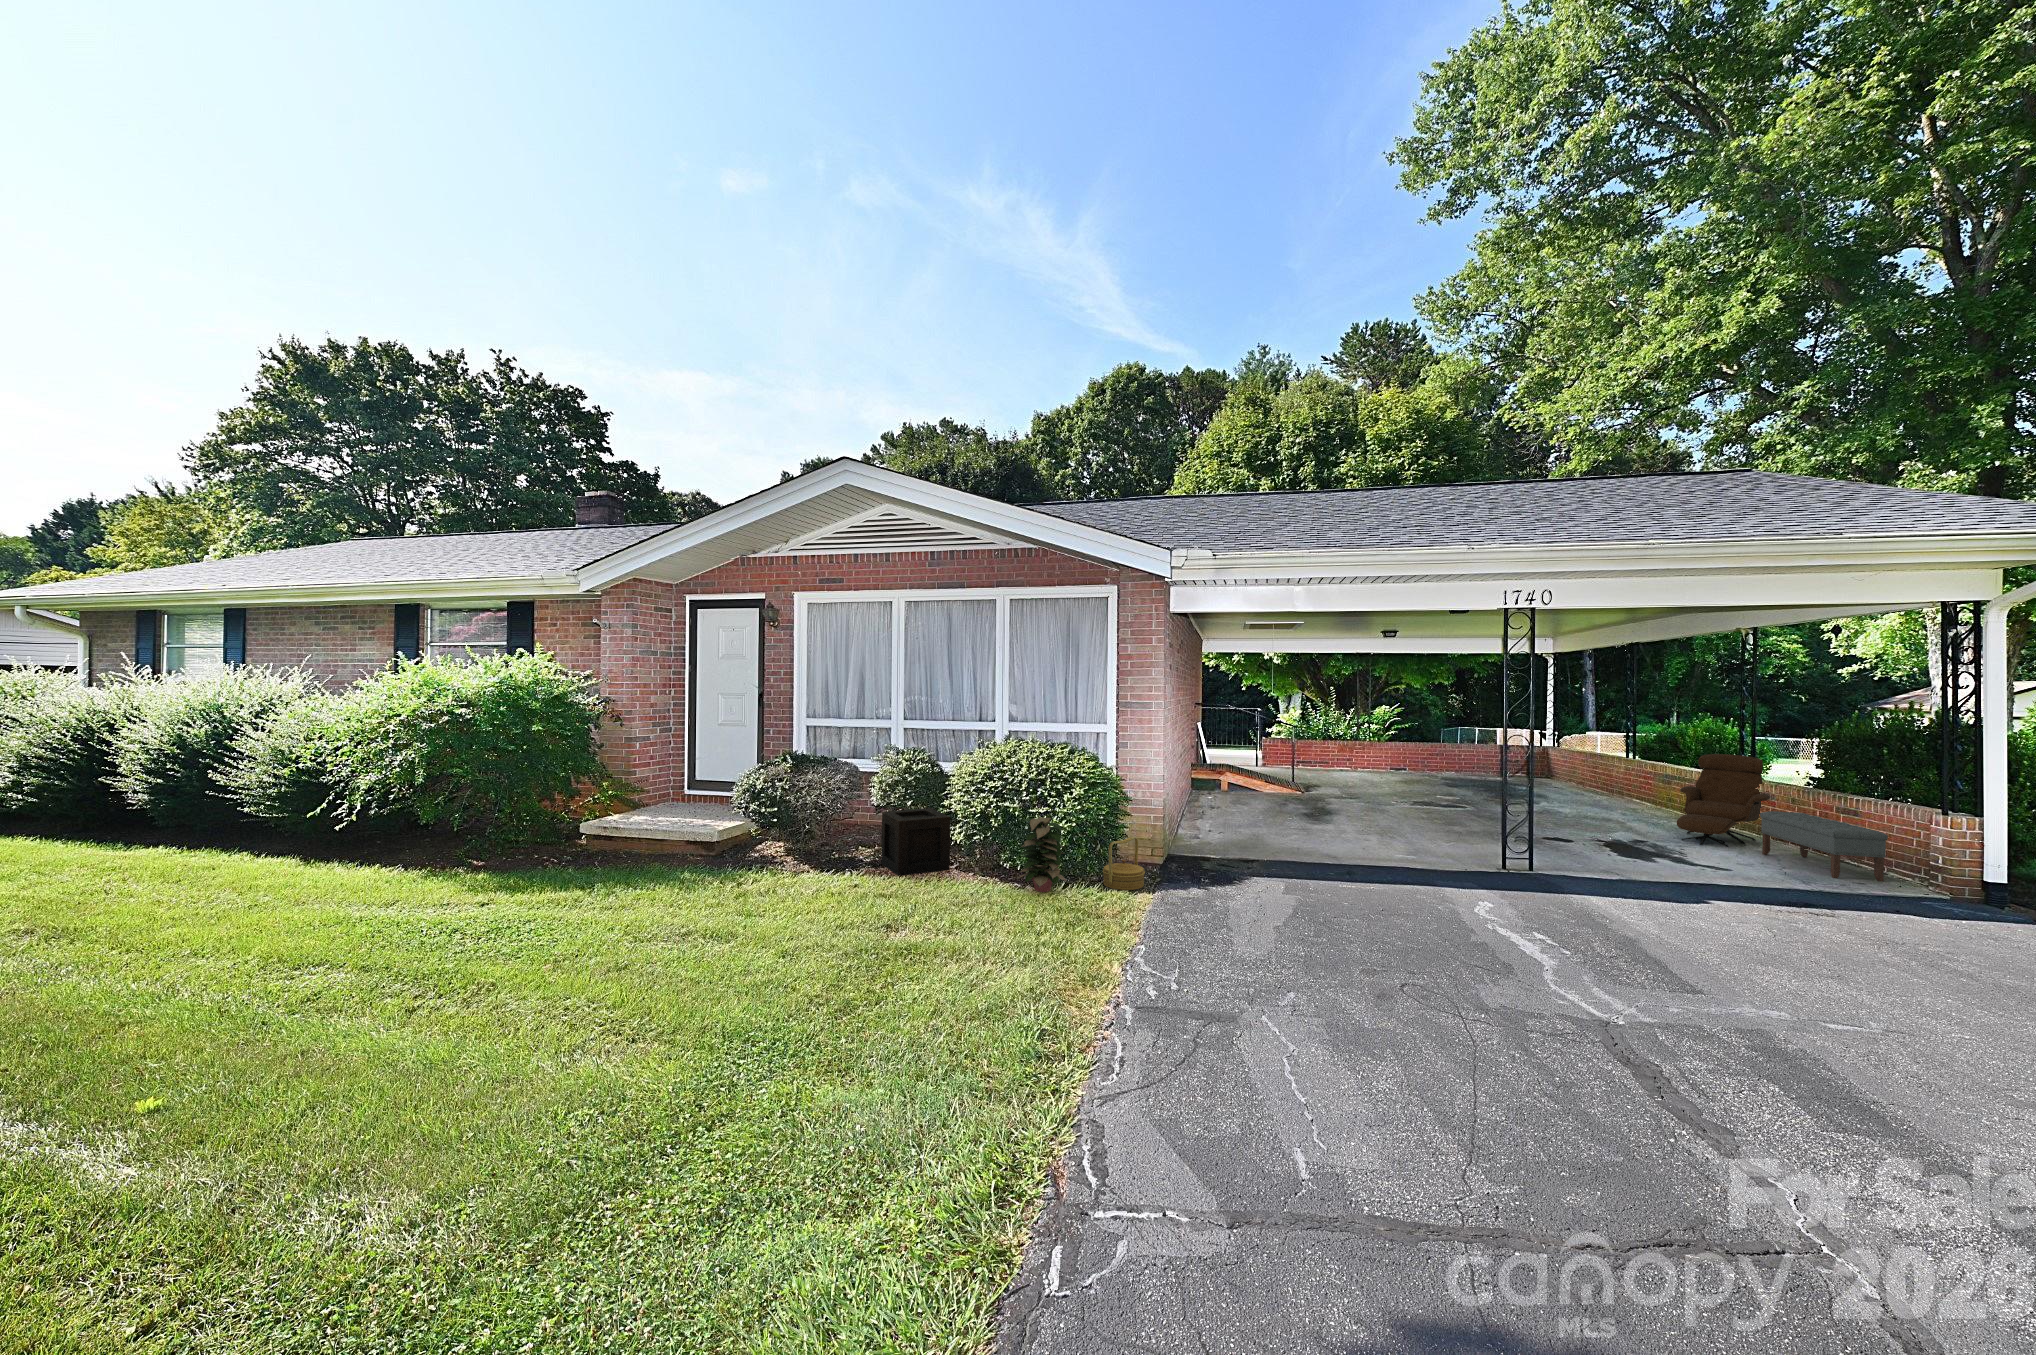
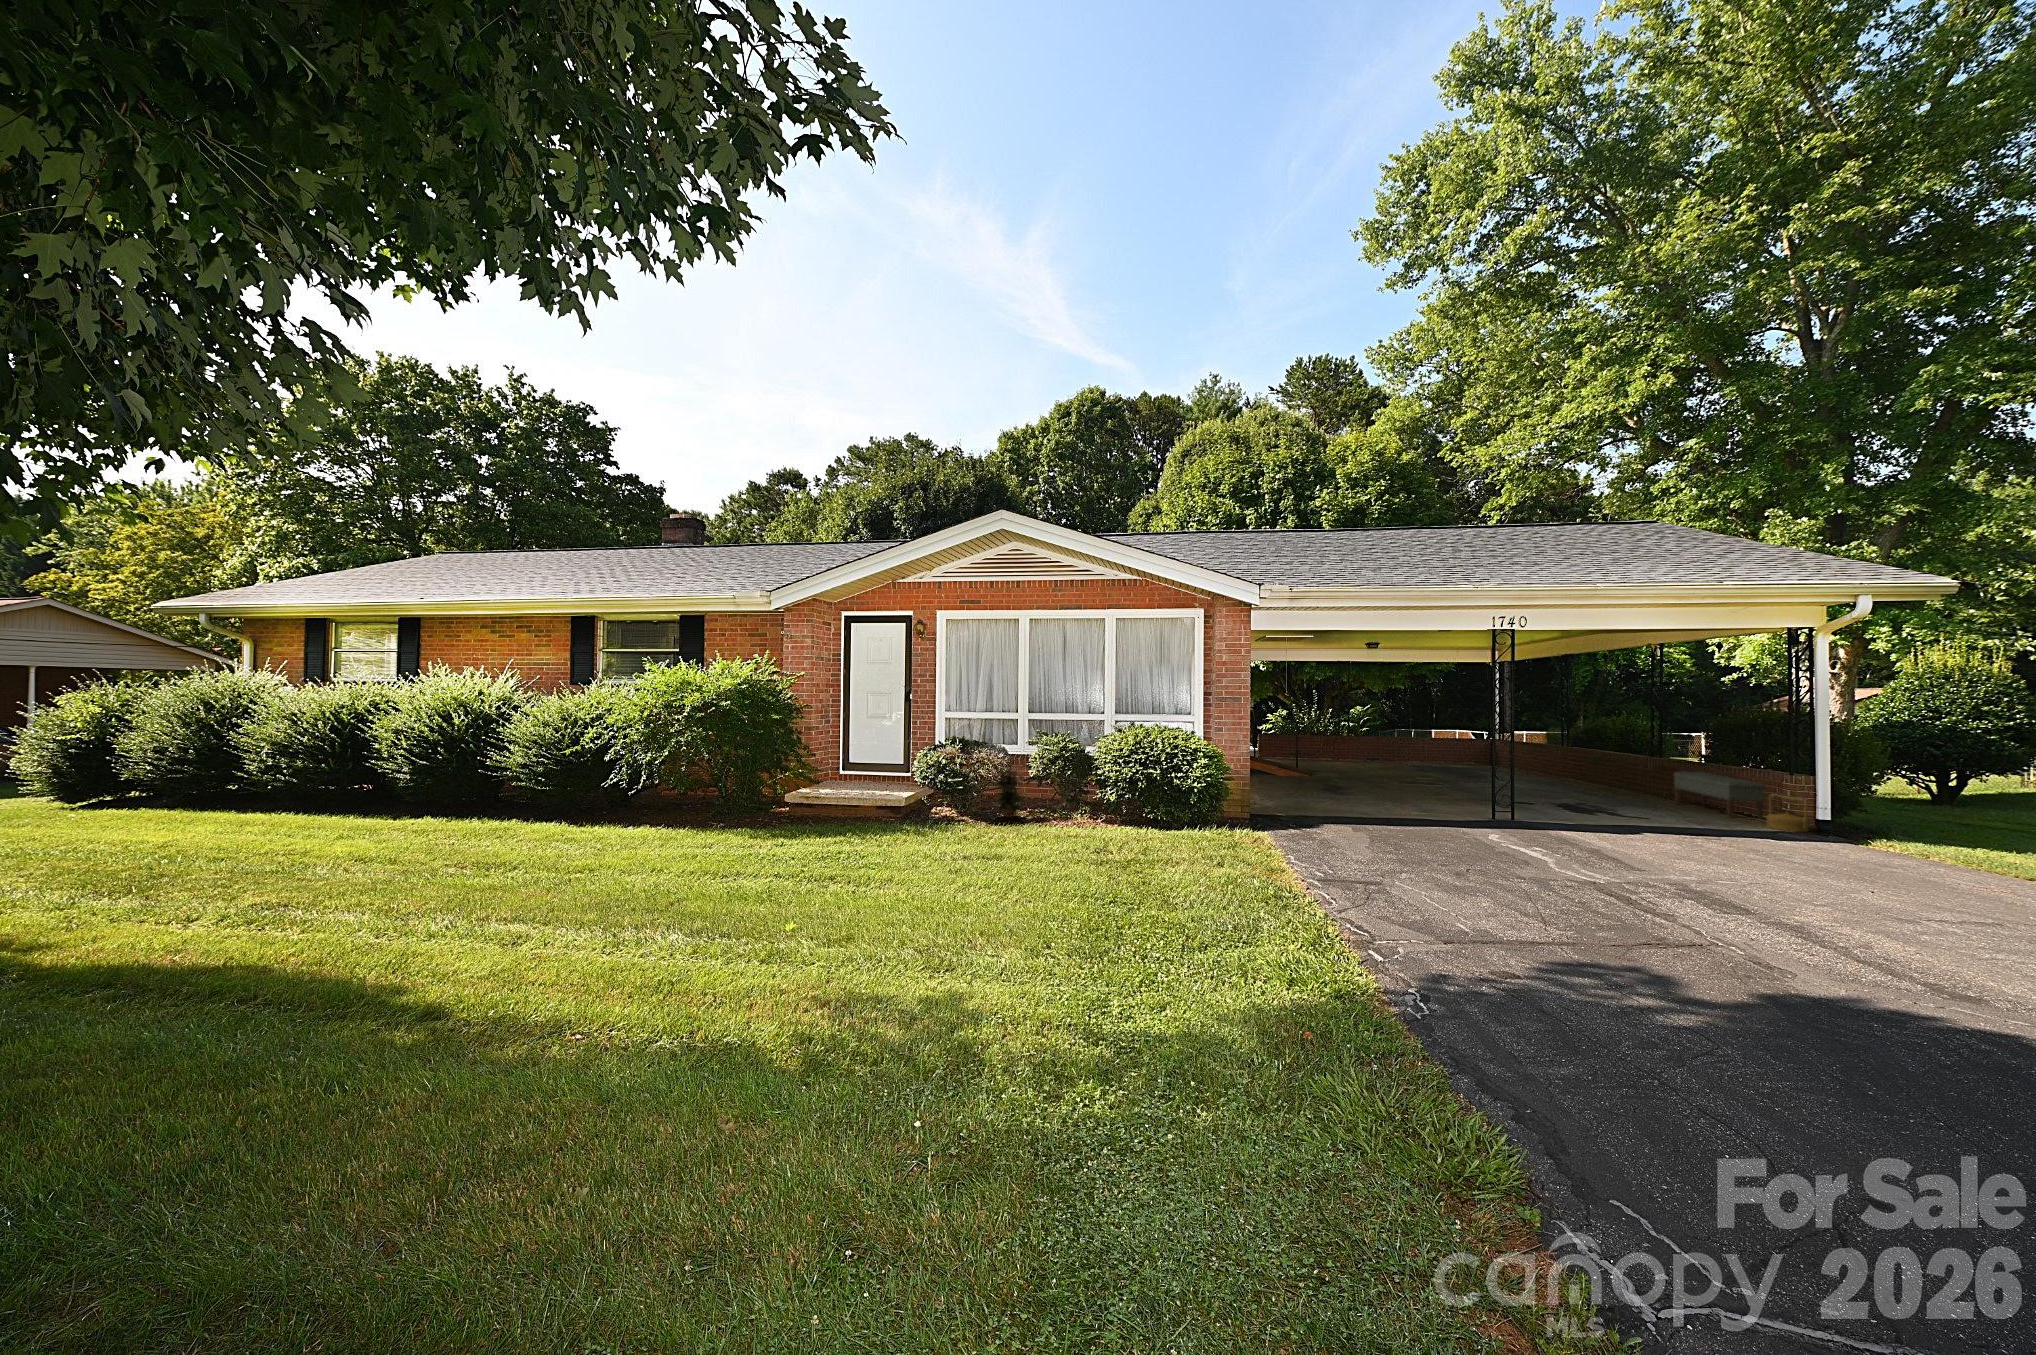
lounge chair: present [1677,754,1770,847] -> none [1611,730,1678,800]
wooden crate: present [881,808,950,876] -> none [1041,779,1098,830]
decorative plant: present [1019,817,1068,892] -> present [993,770,1024,818]
woven basket: present [1103,837,1145,890] -> present [1767,795,1809,832]

